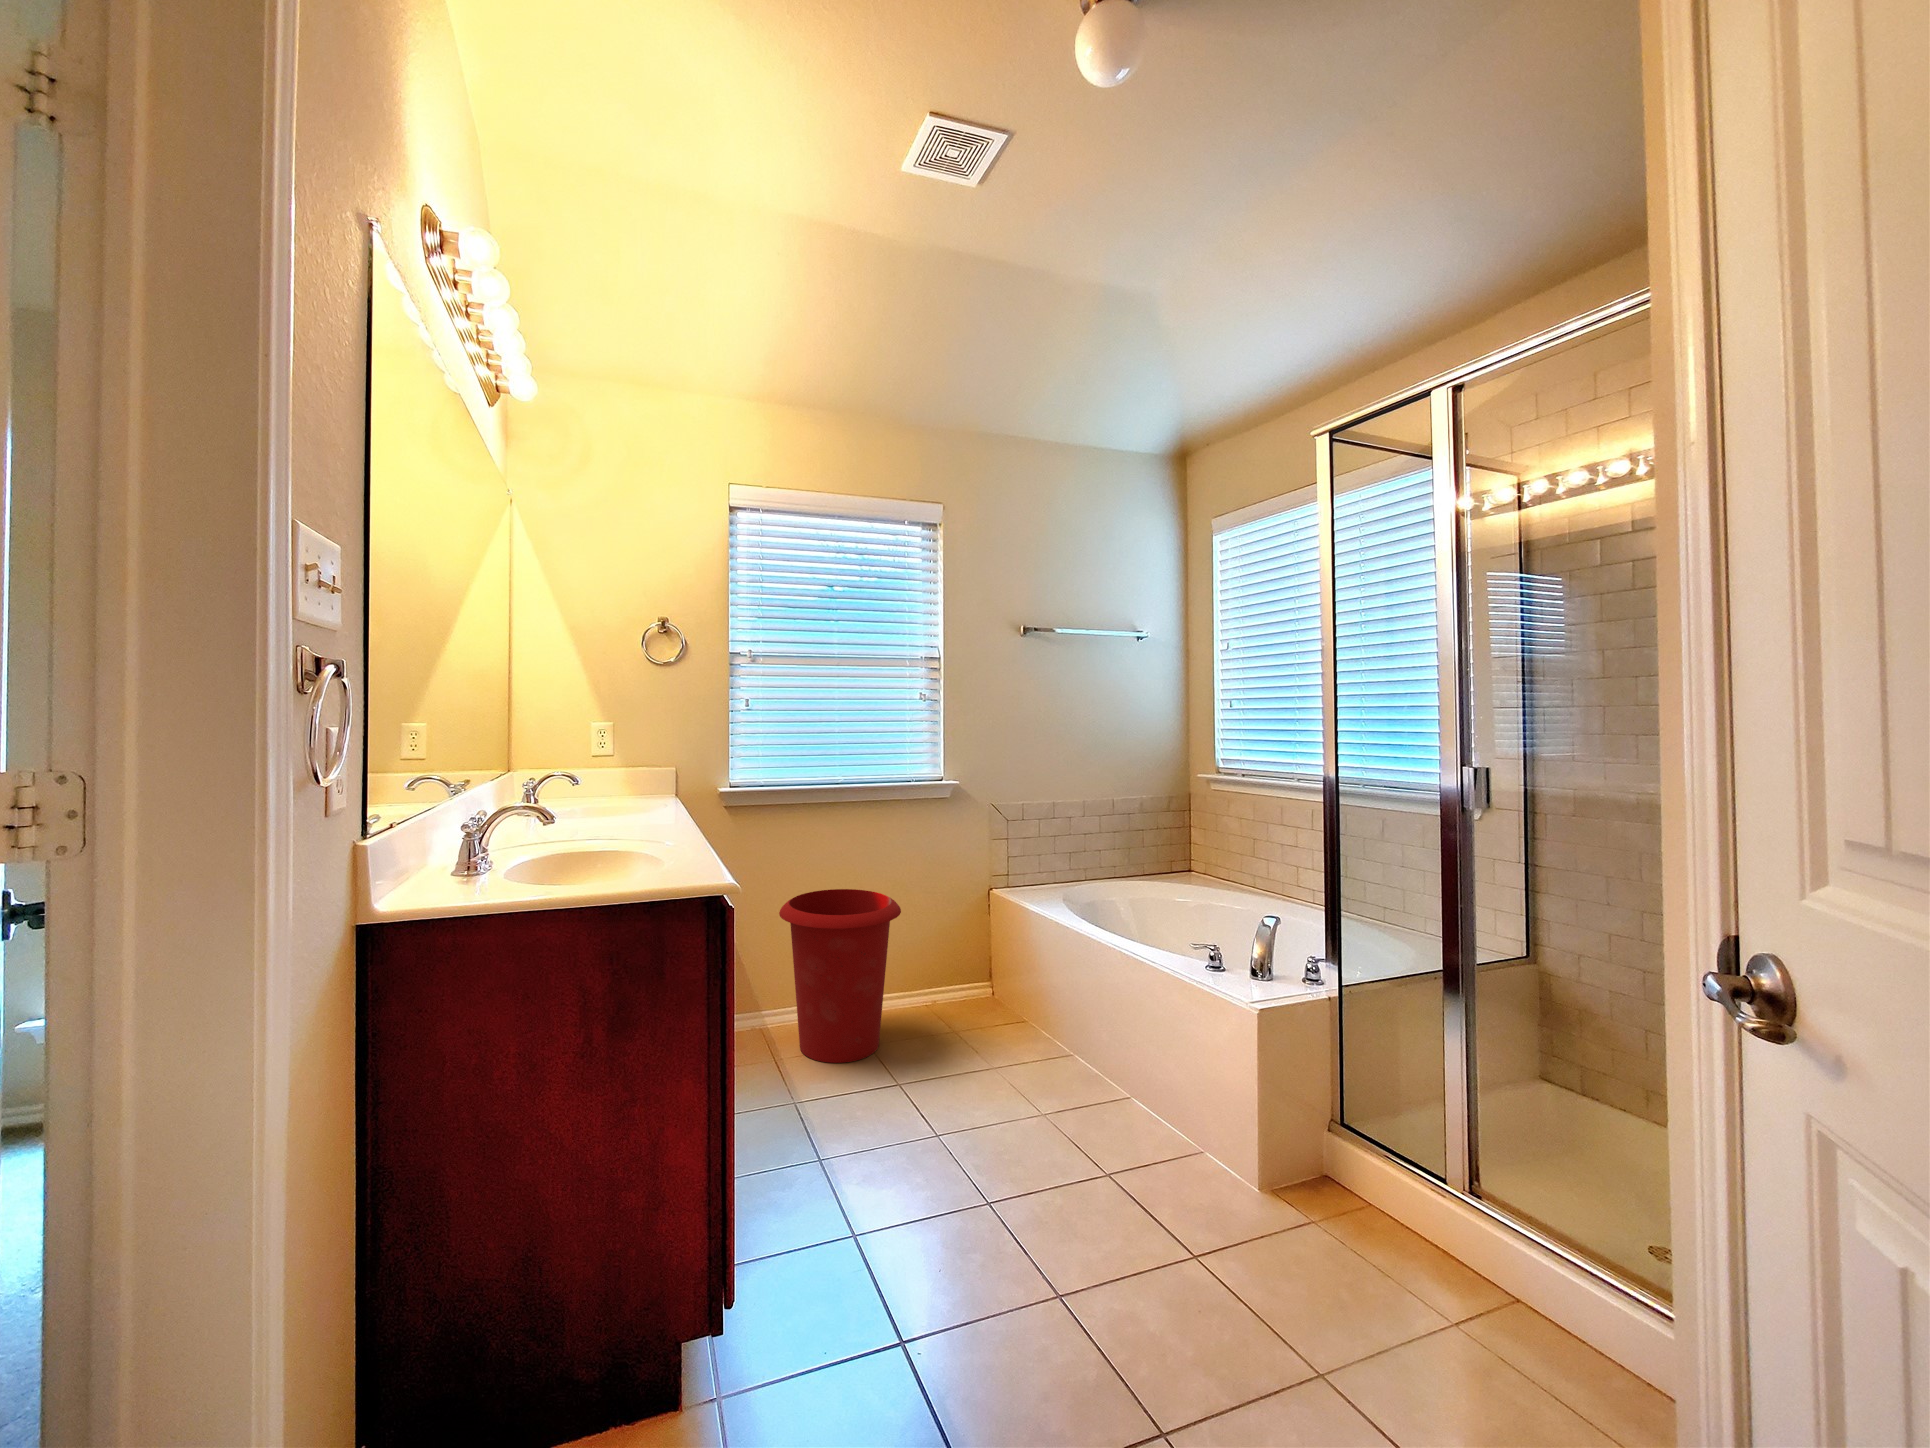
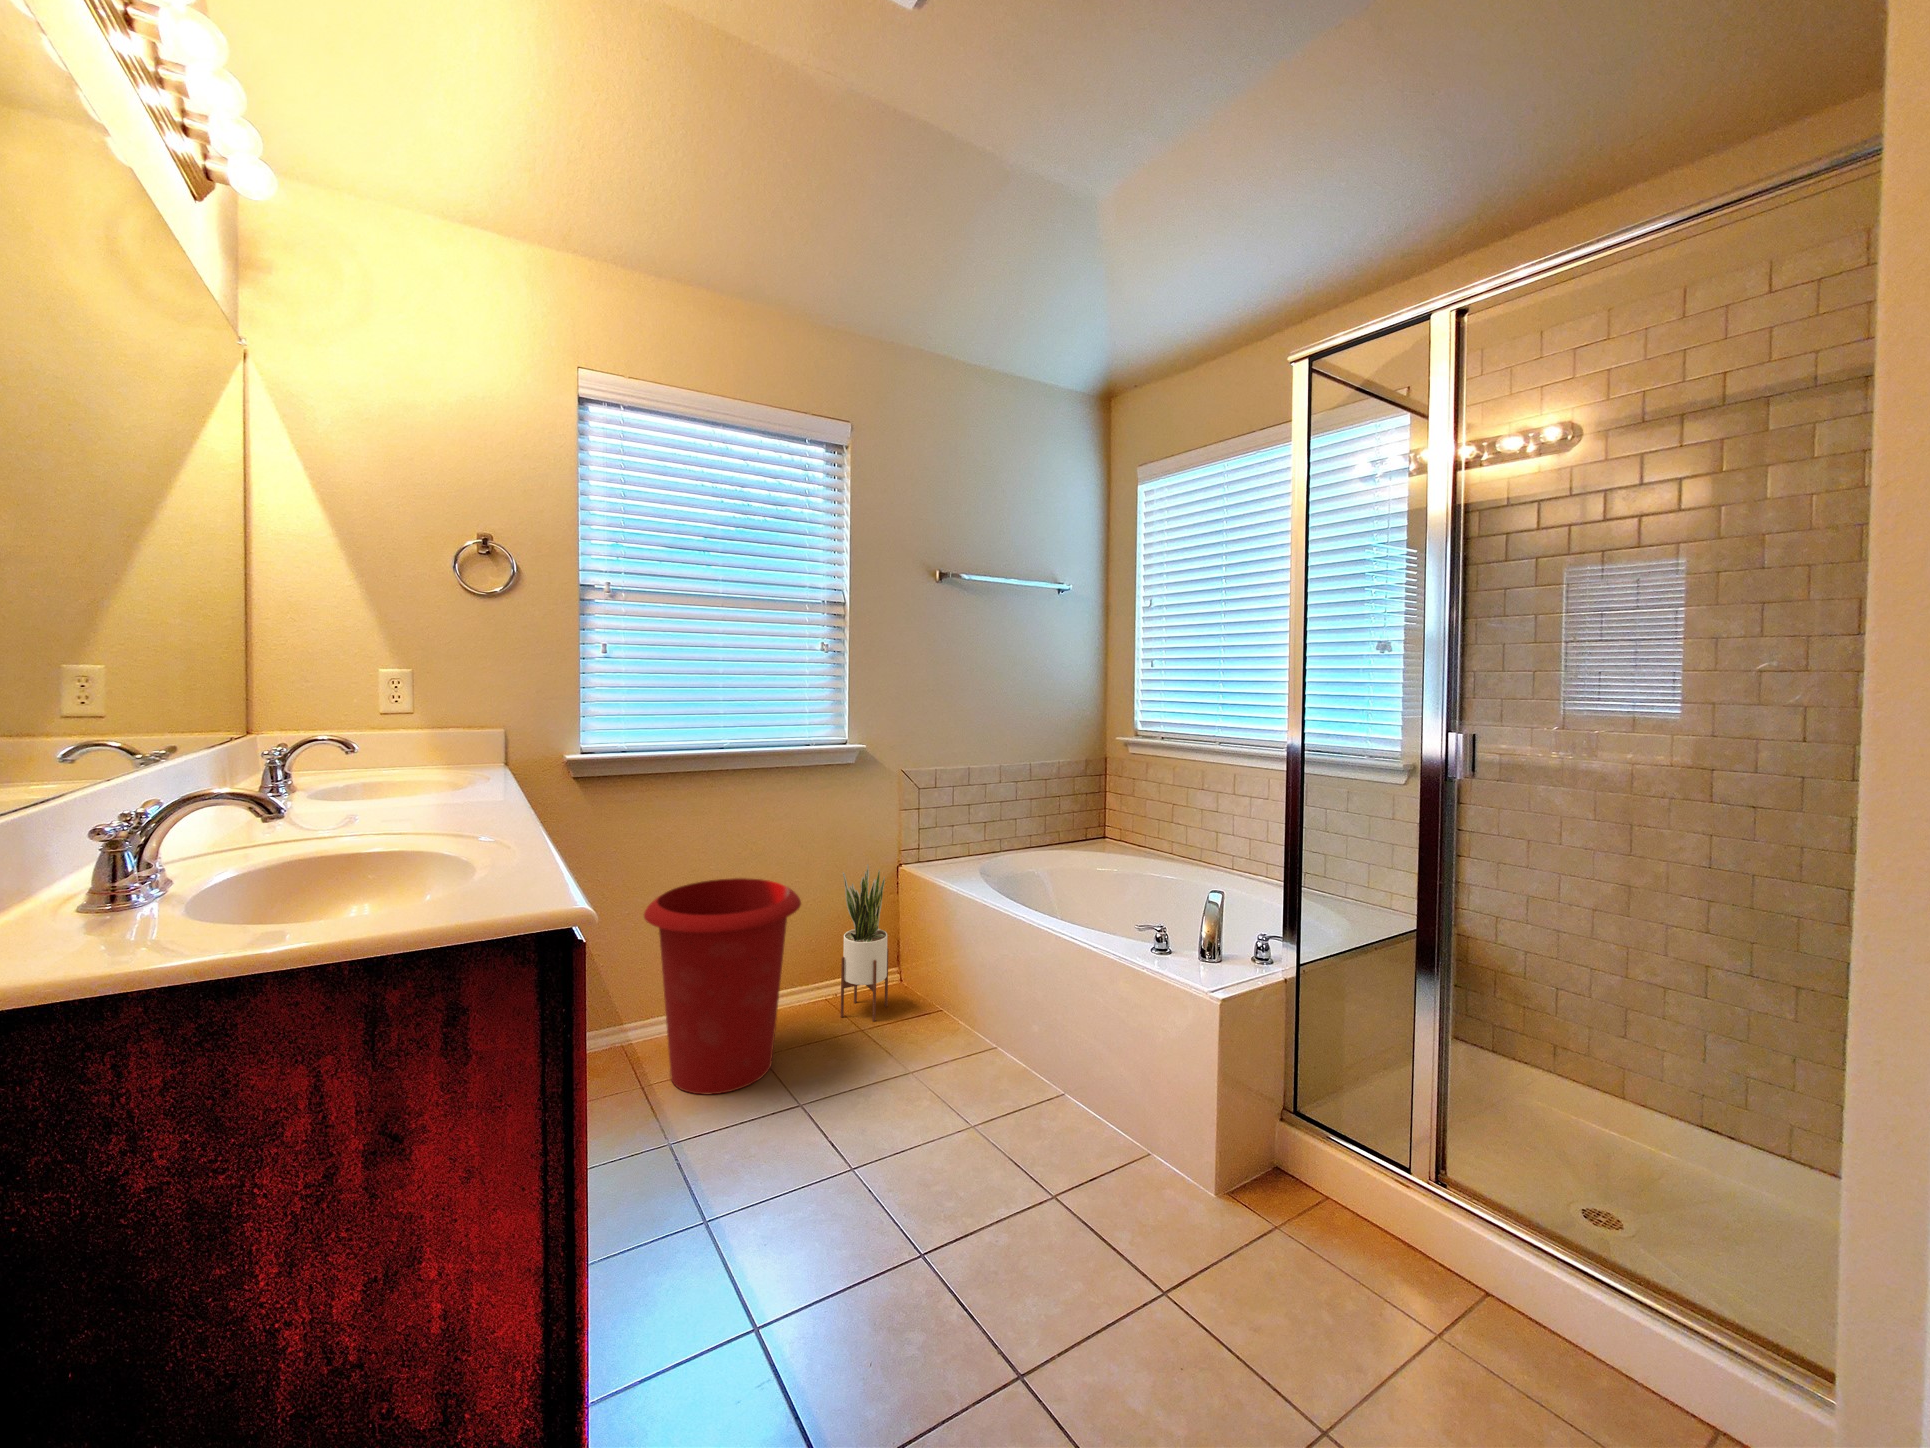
potted plant: none [936,883,978,1021] -> present [841,864,888,1021]

